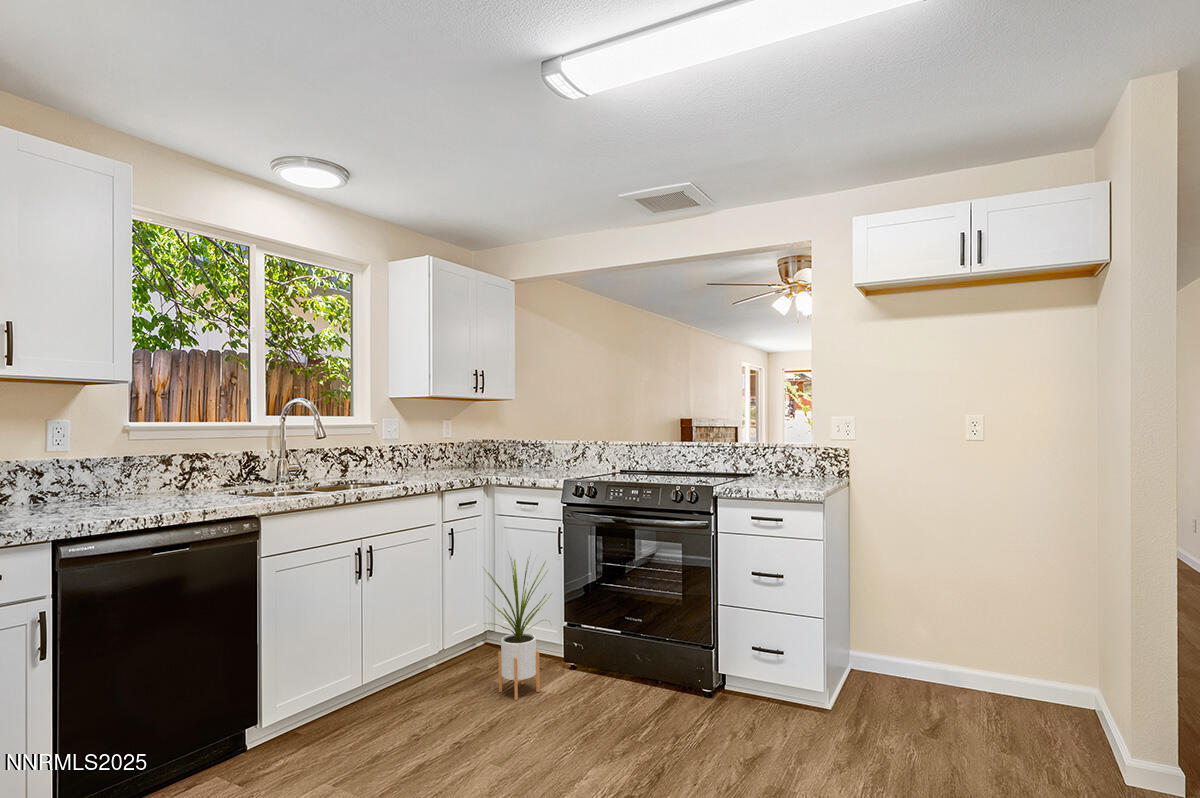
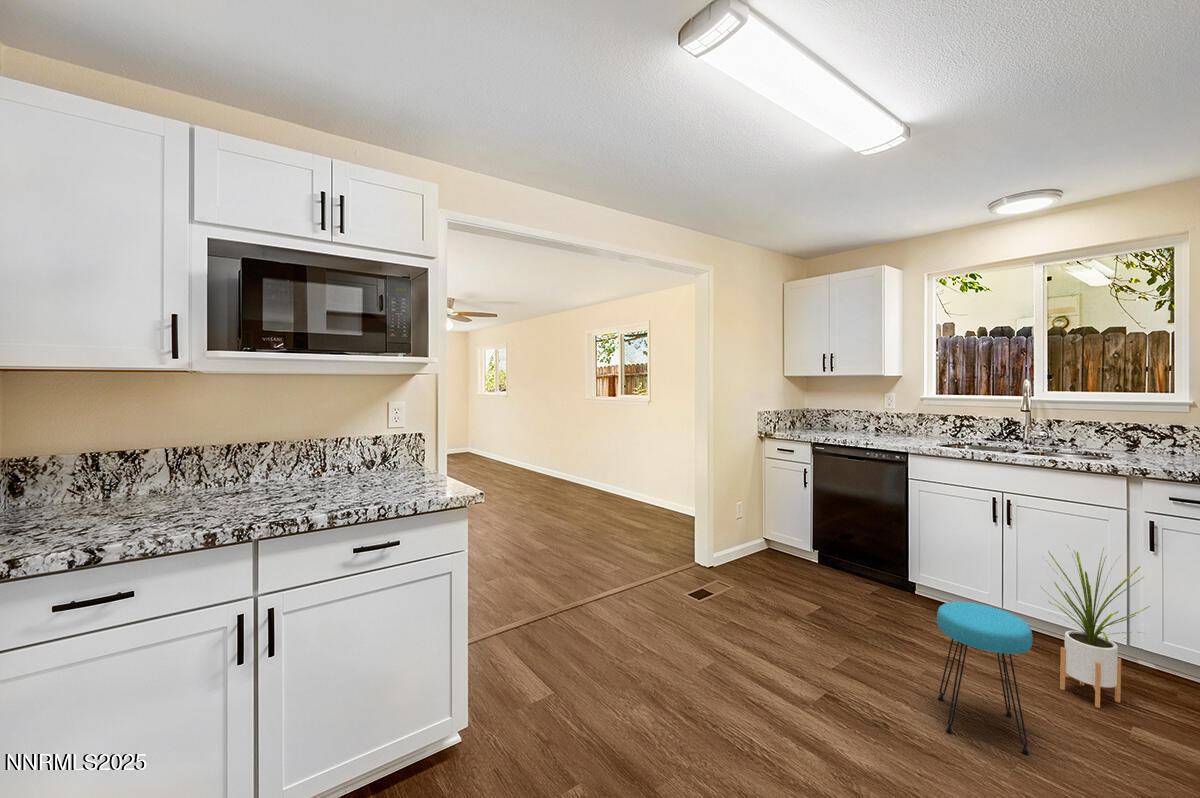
stool: none [576,618,651,754] -> present [937,602,1033,753]

